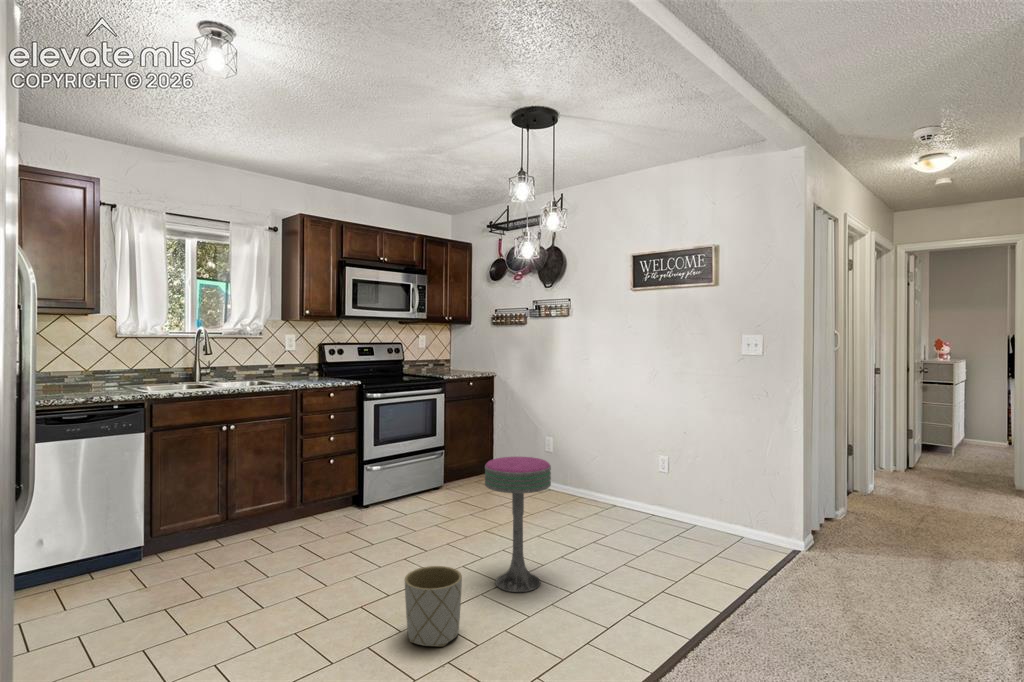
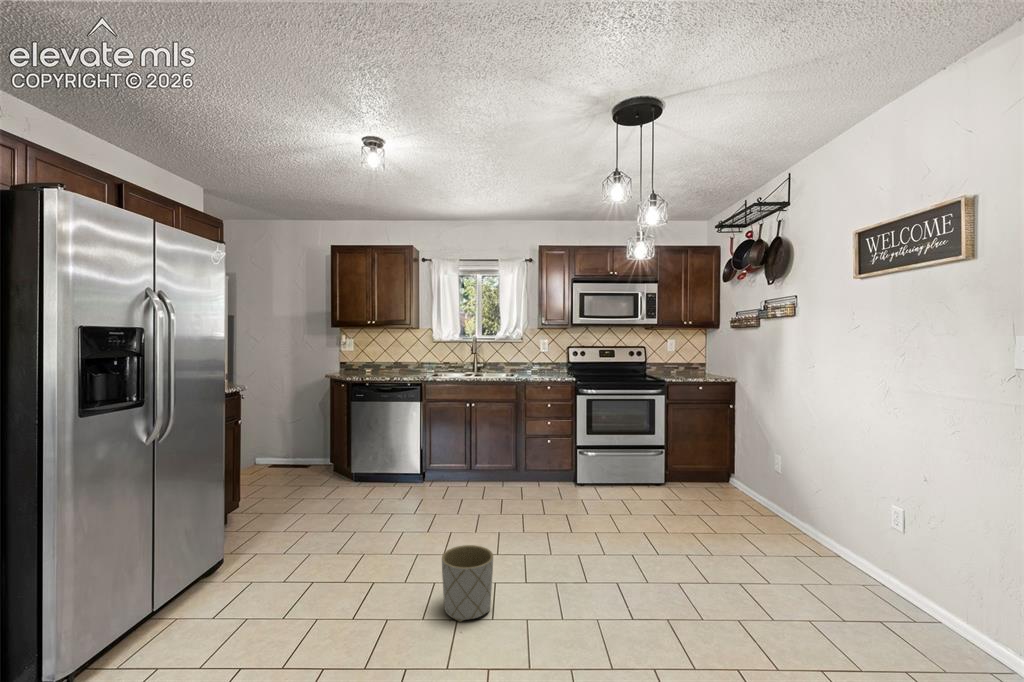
bar stool: present [485,457,551,592] -> none [562,462,632,609]

